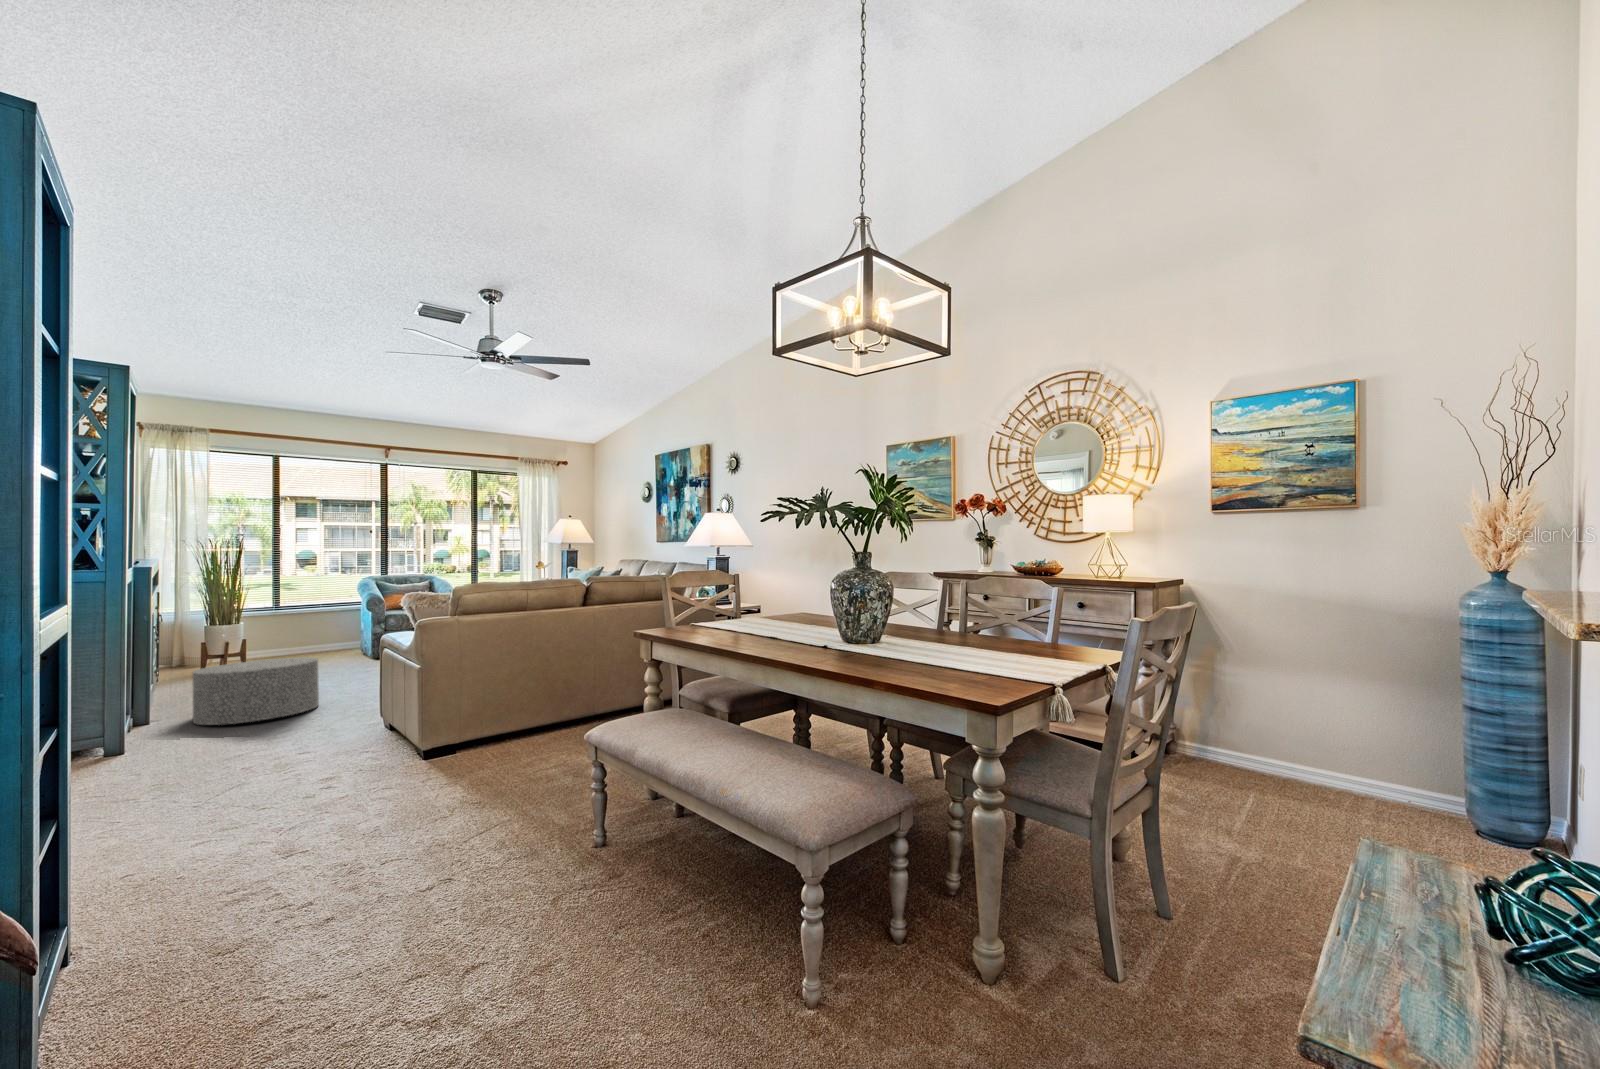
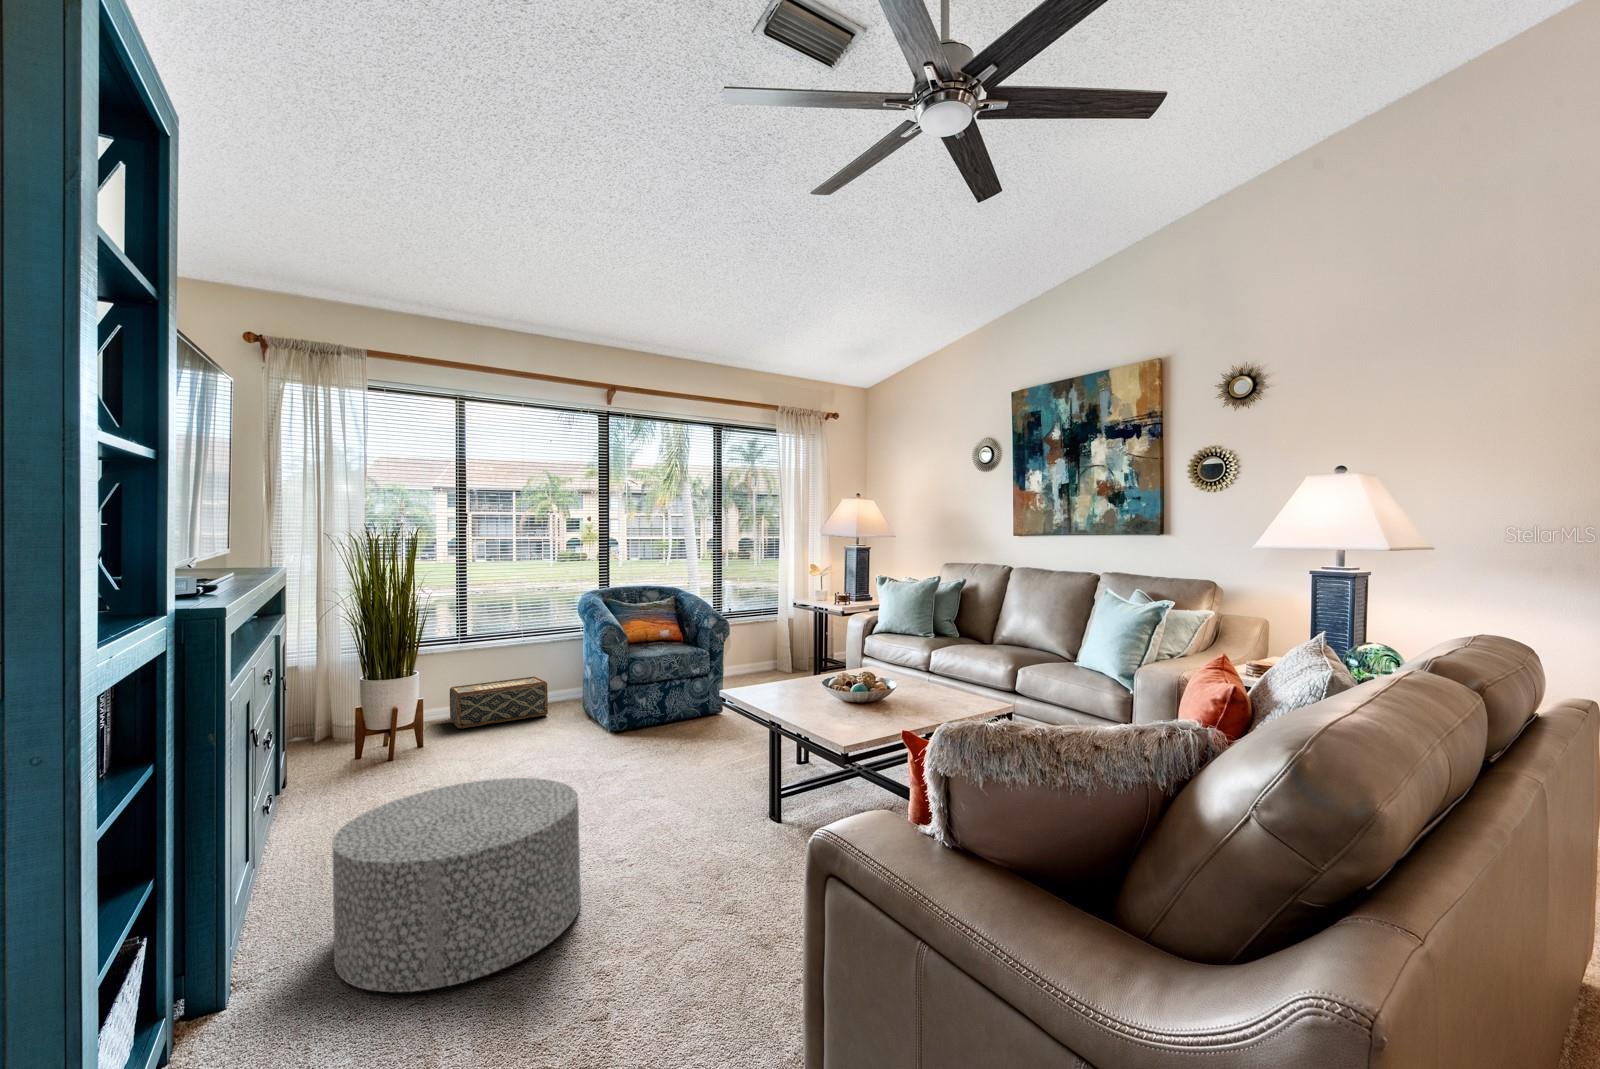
woven basket: none [268,632,337,660] -> present [450,677,548,728]

